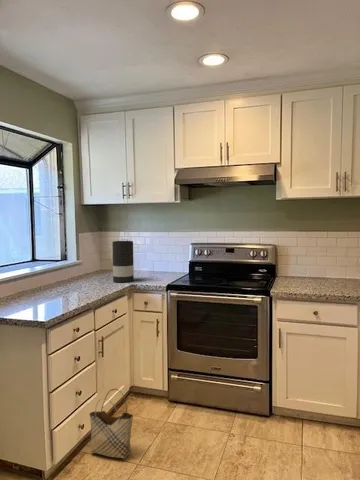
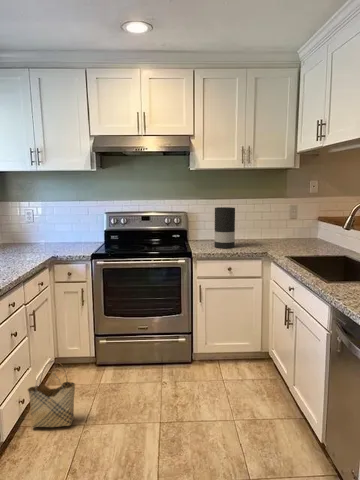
vase: present [112,241,134,283] -> present [214,207,235,248]

